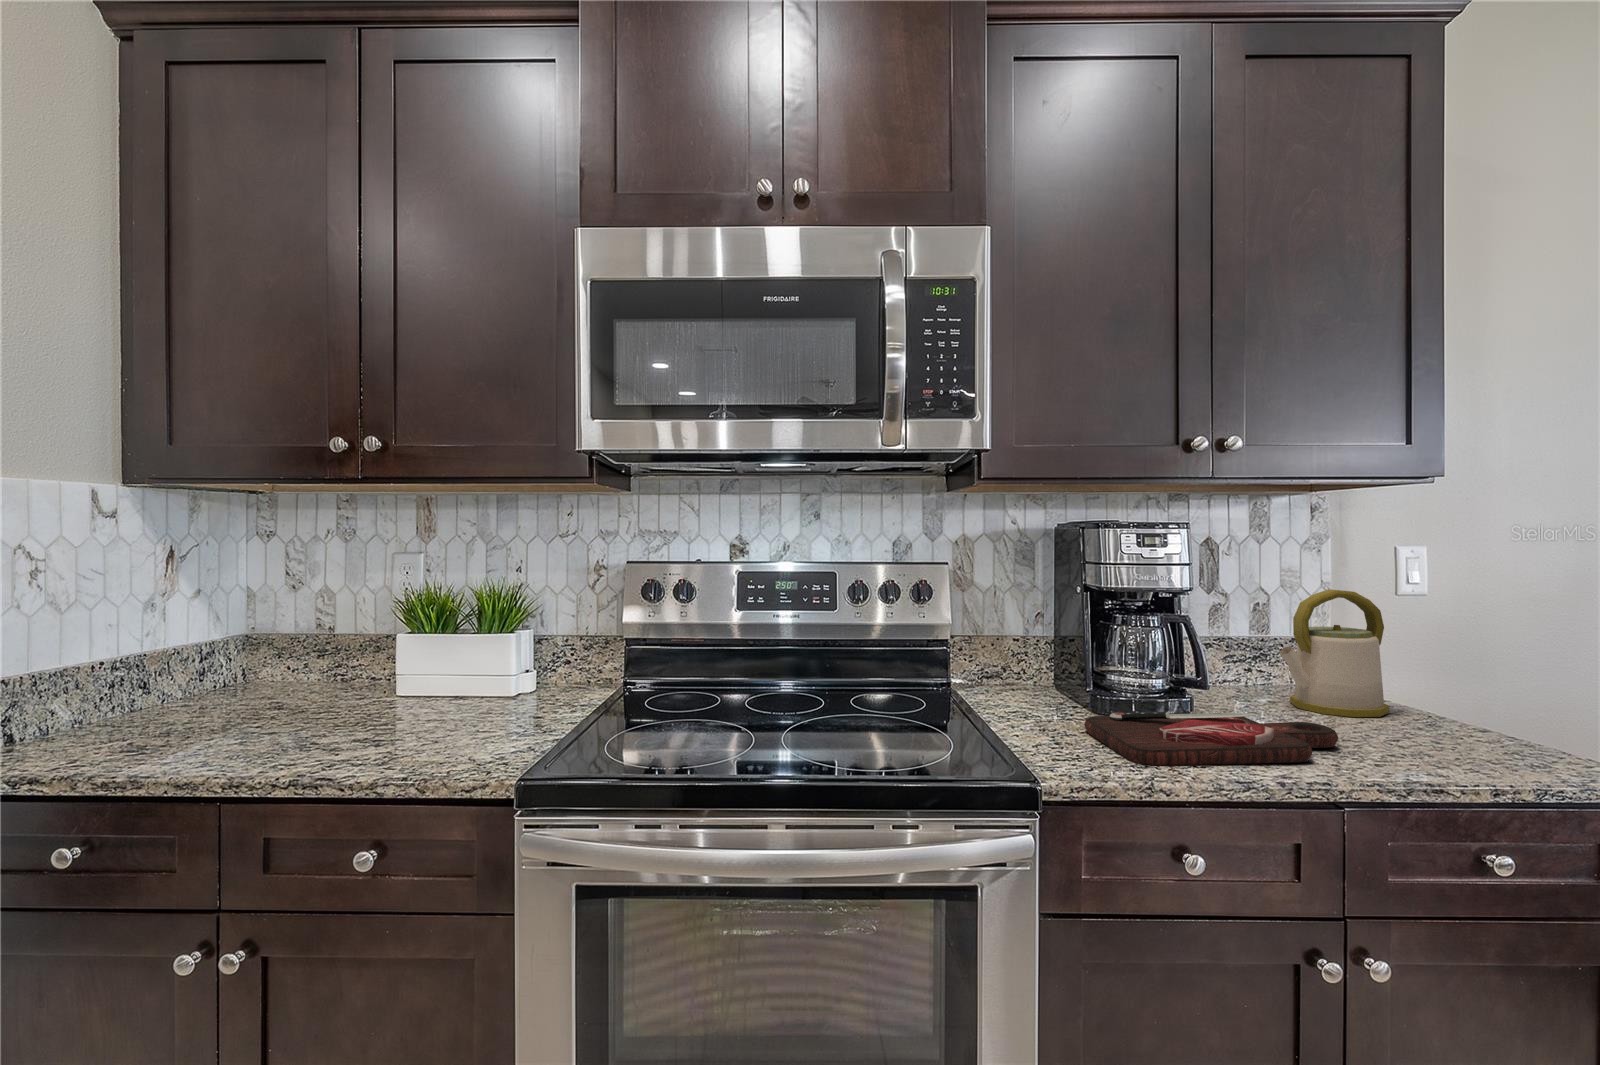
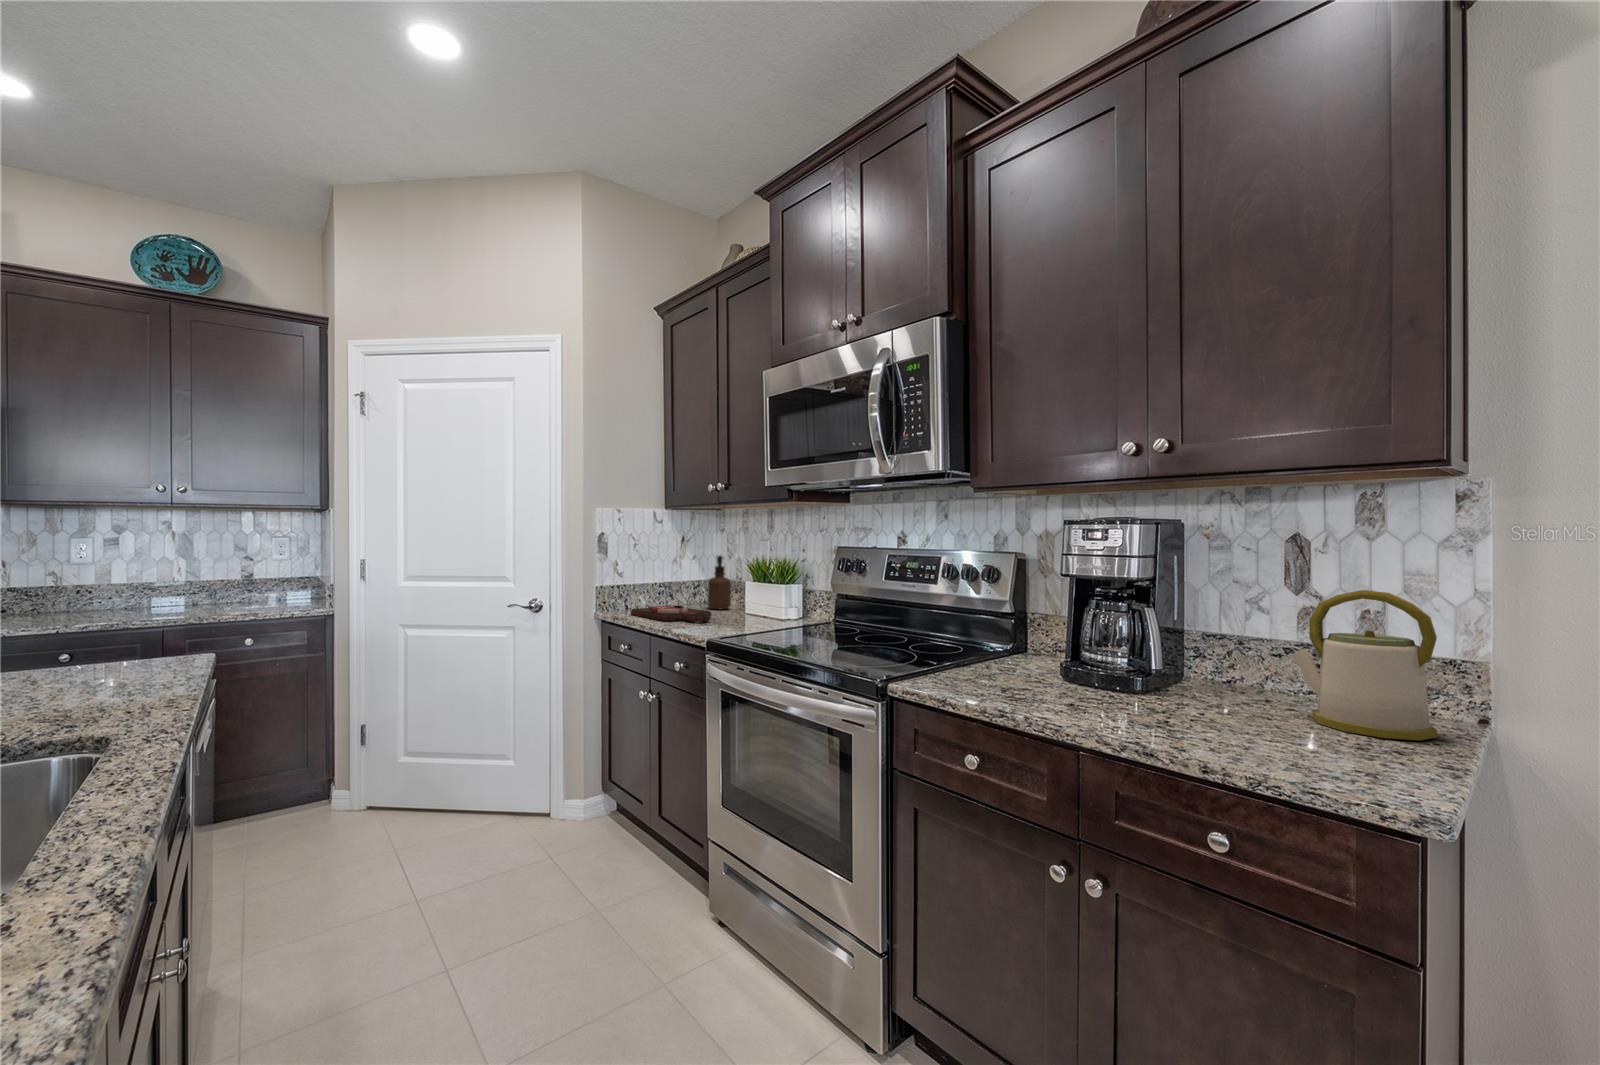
soap dispenser: none [258,585,317,699] -> present [708,556,731,610]
cutting board: present [1084,712,1338,765] -> present [631,605,712,622]

